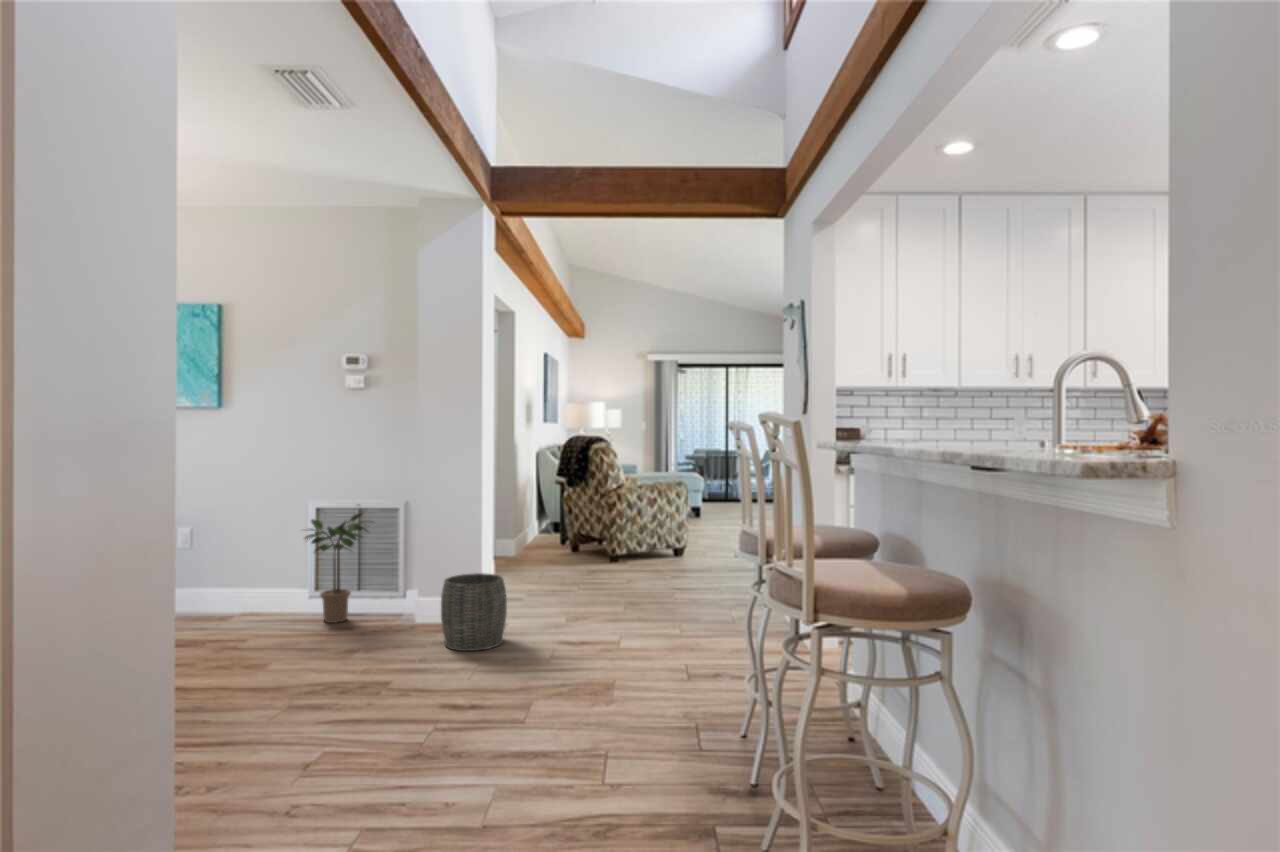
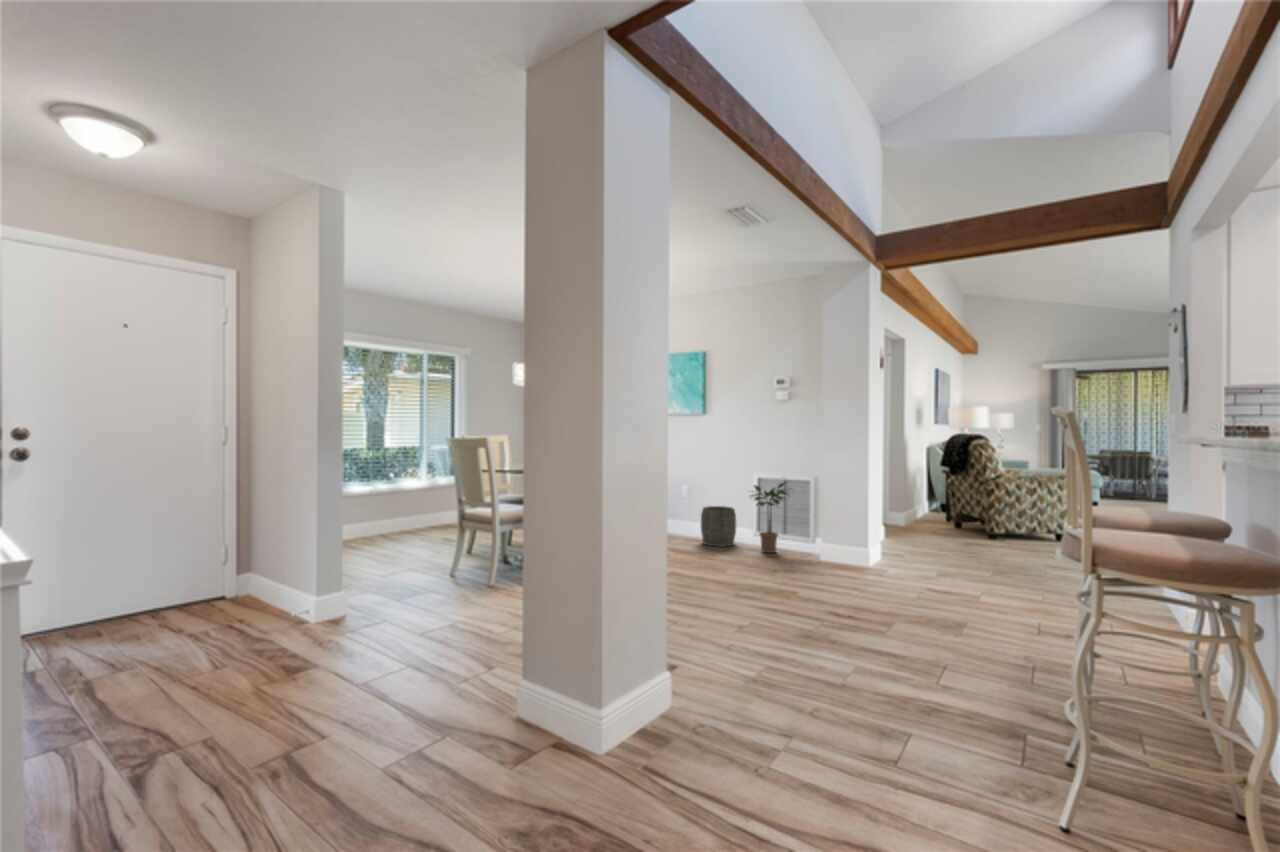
woven basket: present [441,573,507,651] -> present [701,506,736,547]

